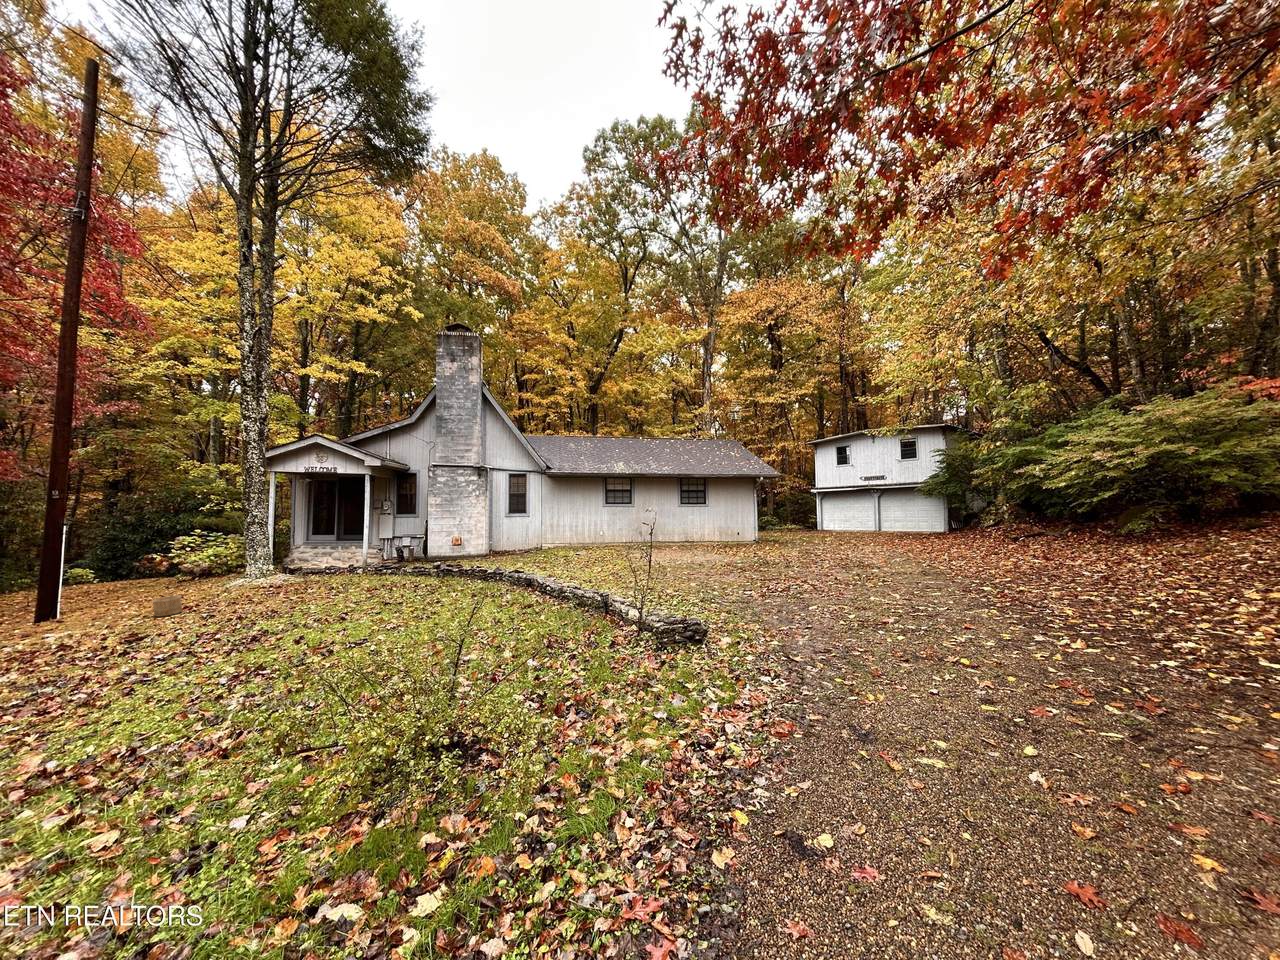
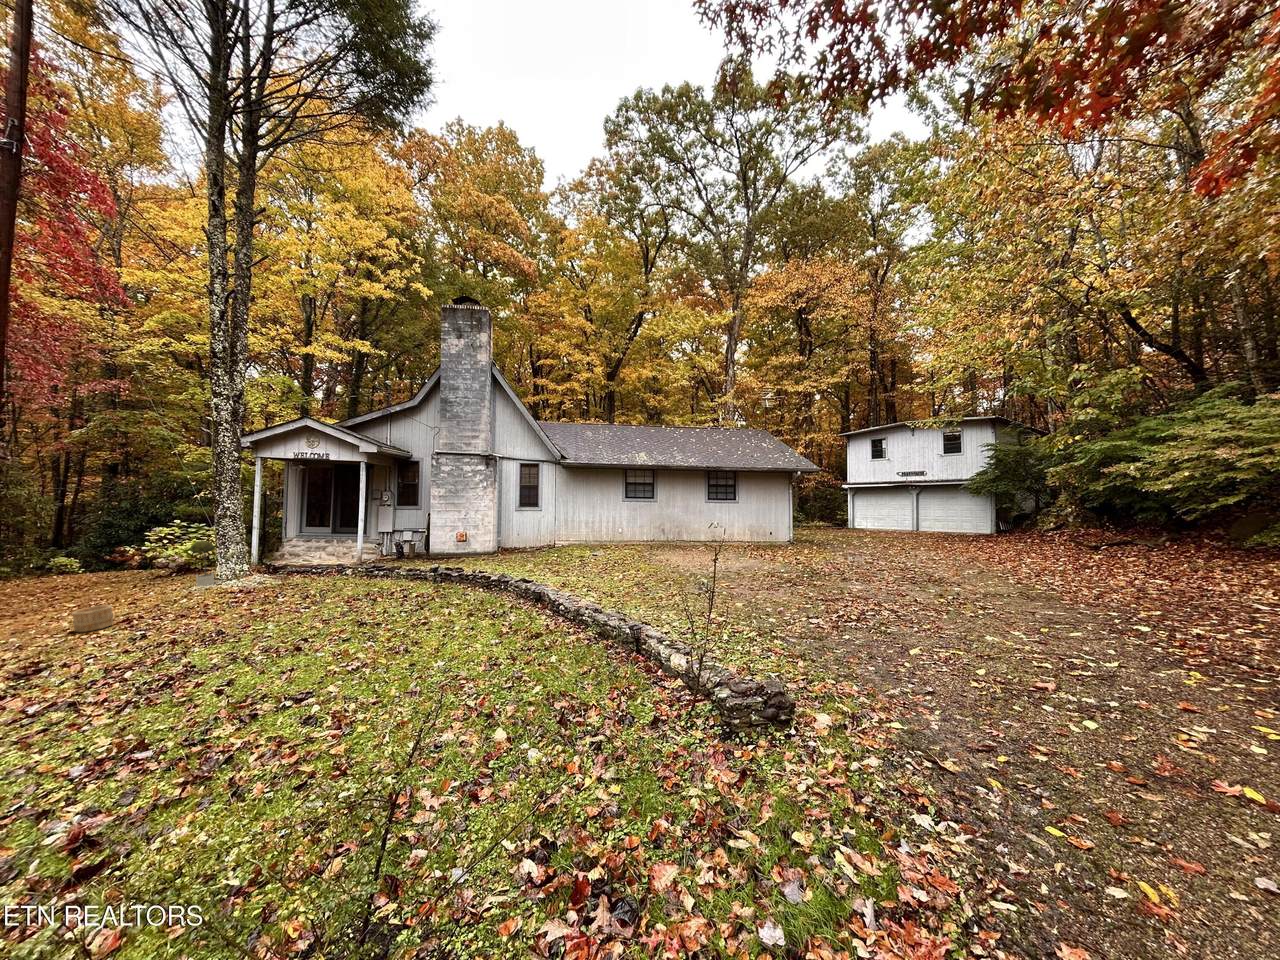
potted tree: none [224,545,246,586] -> present [190,541,215,587]

